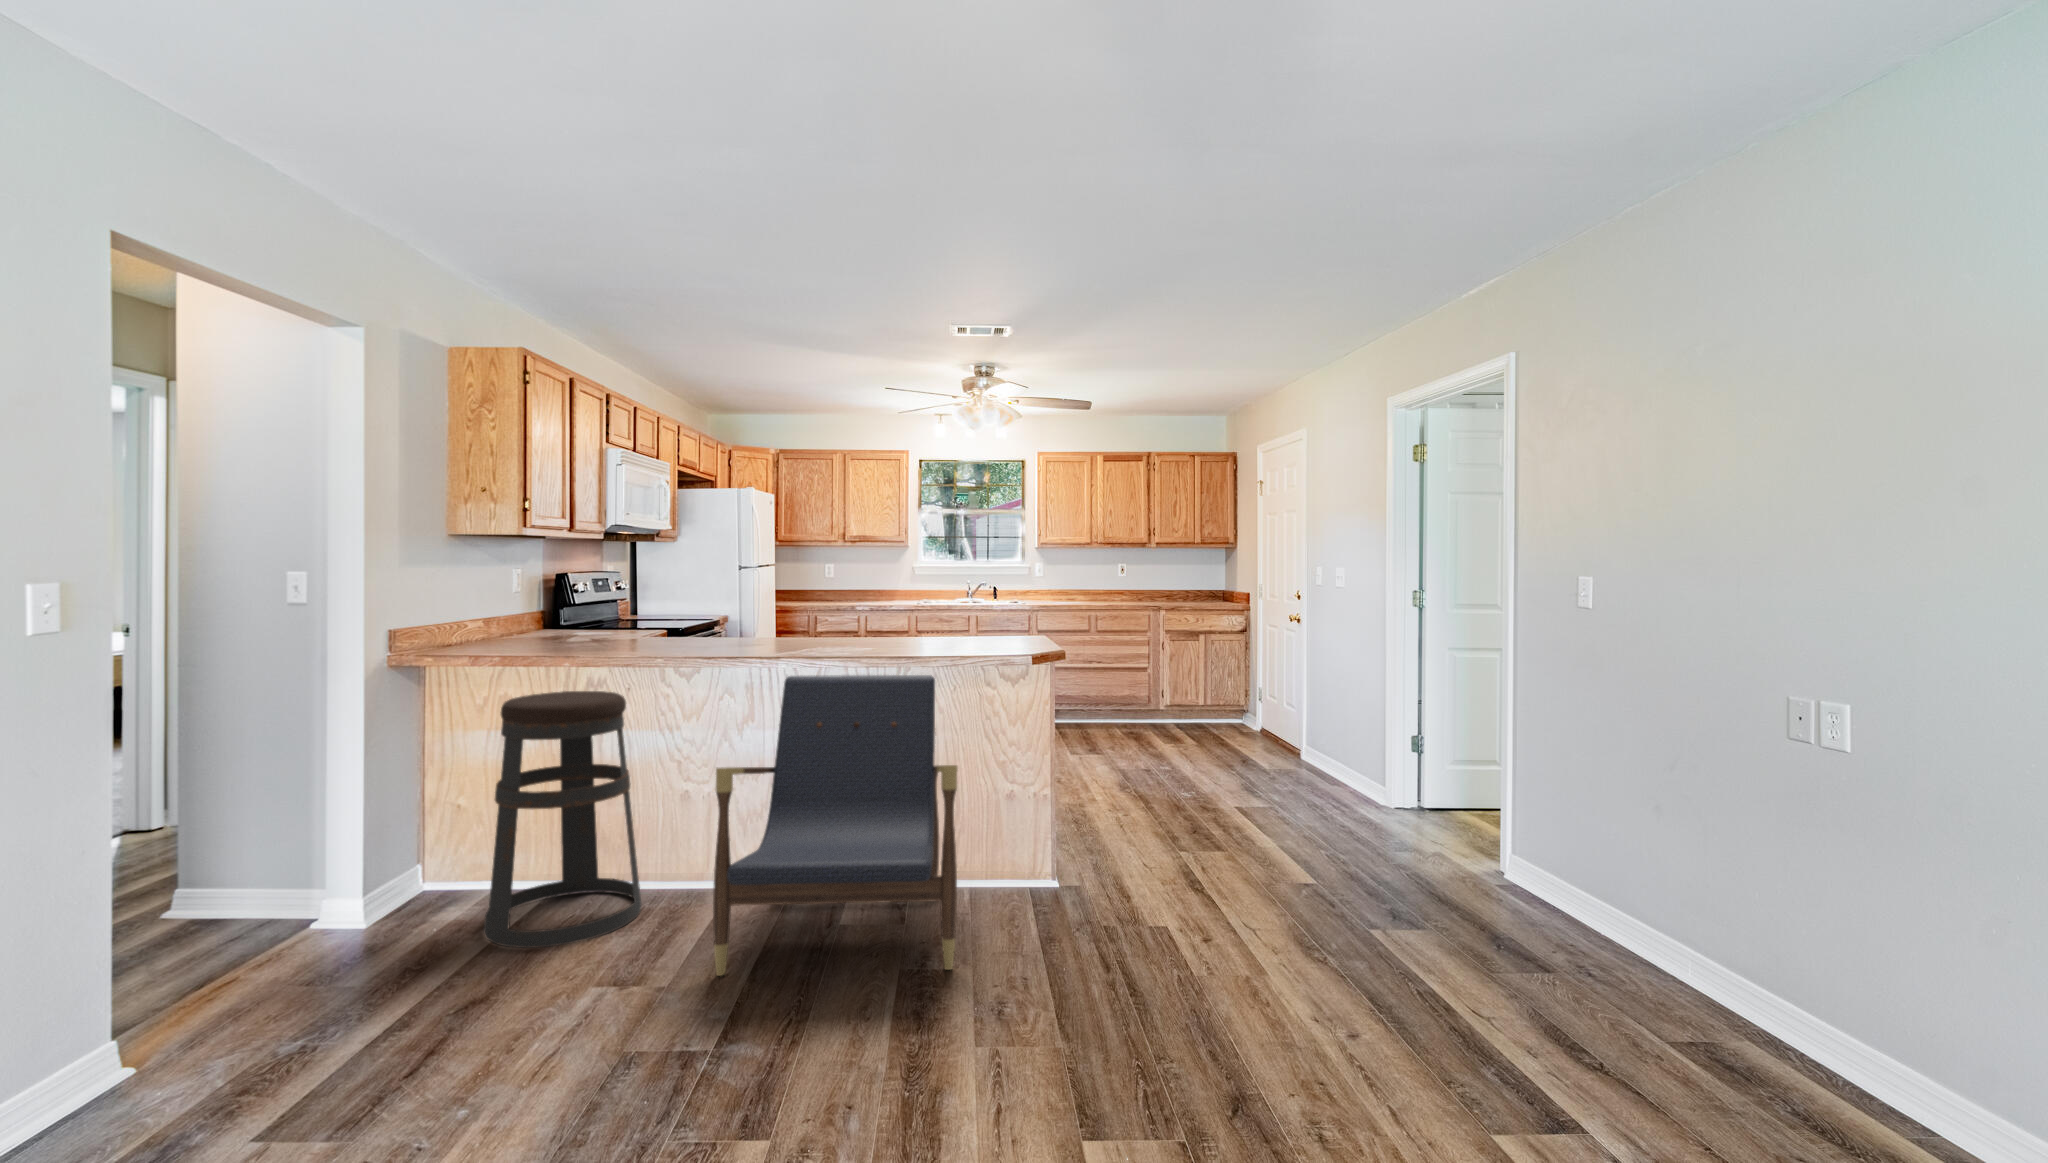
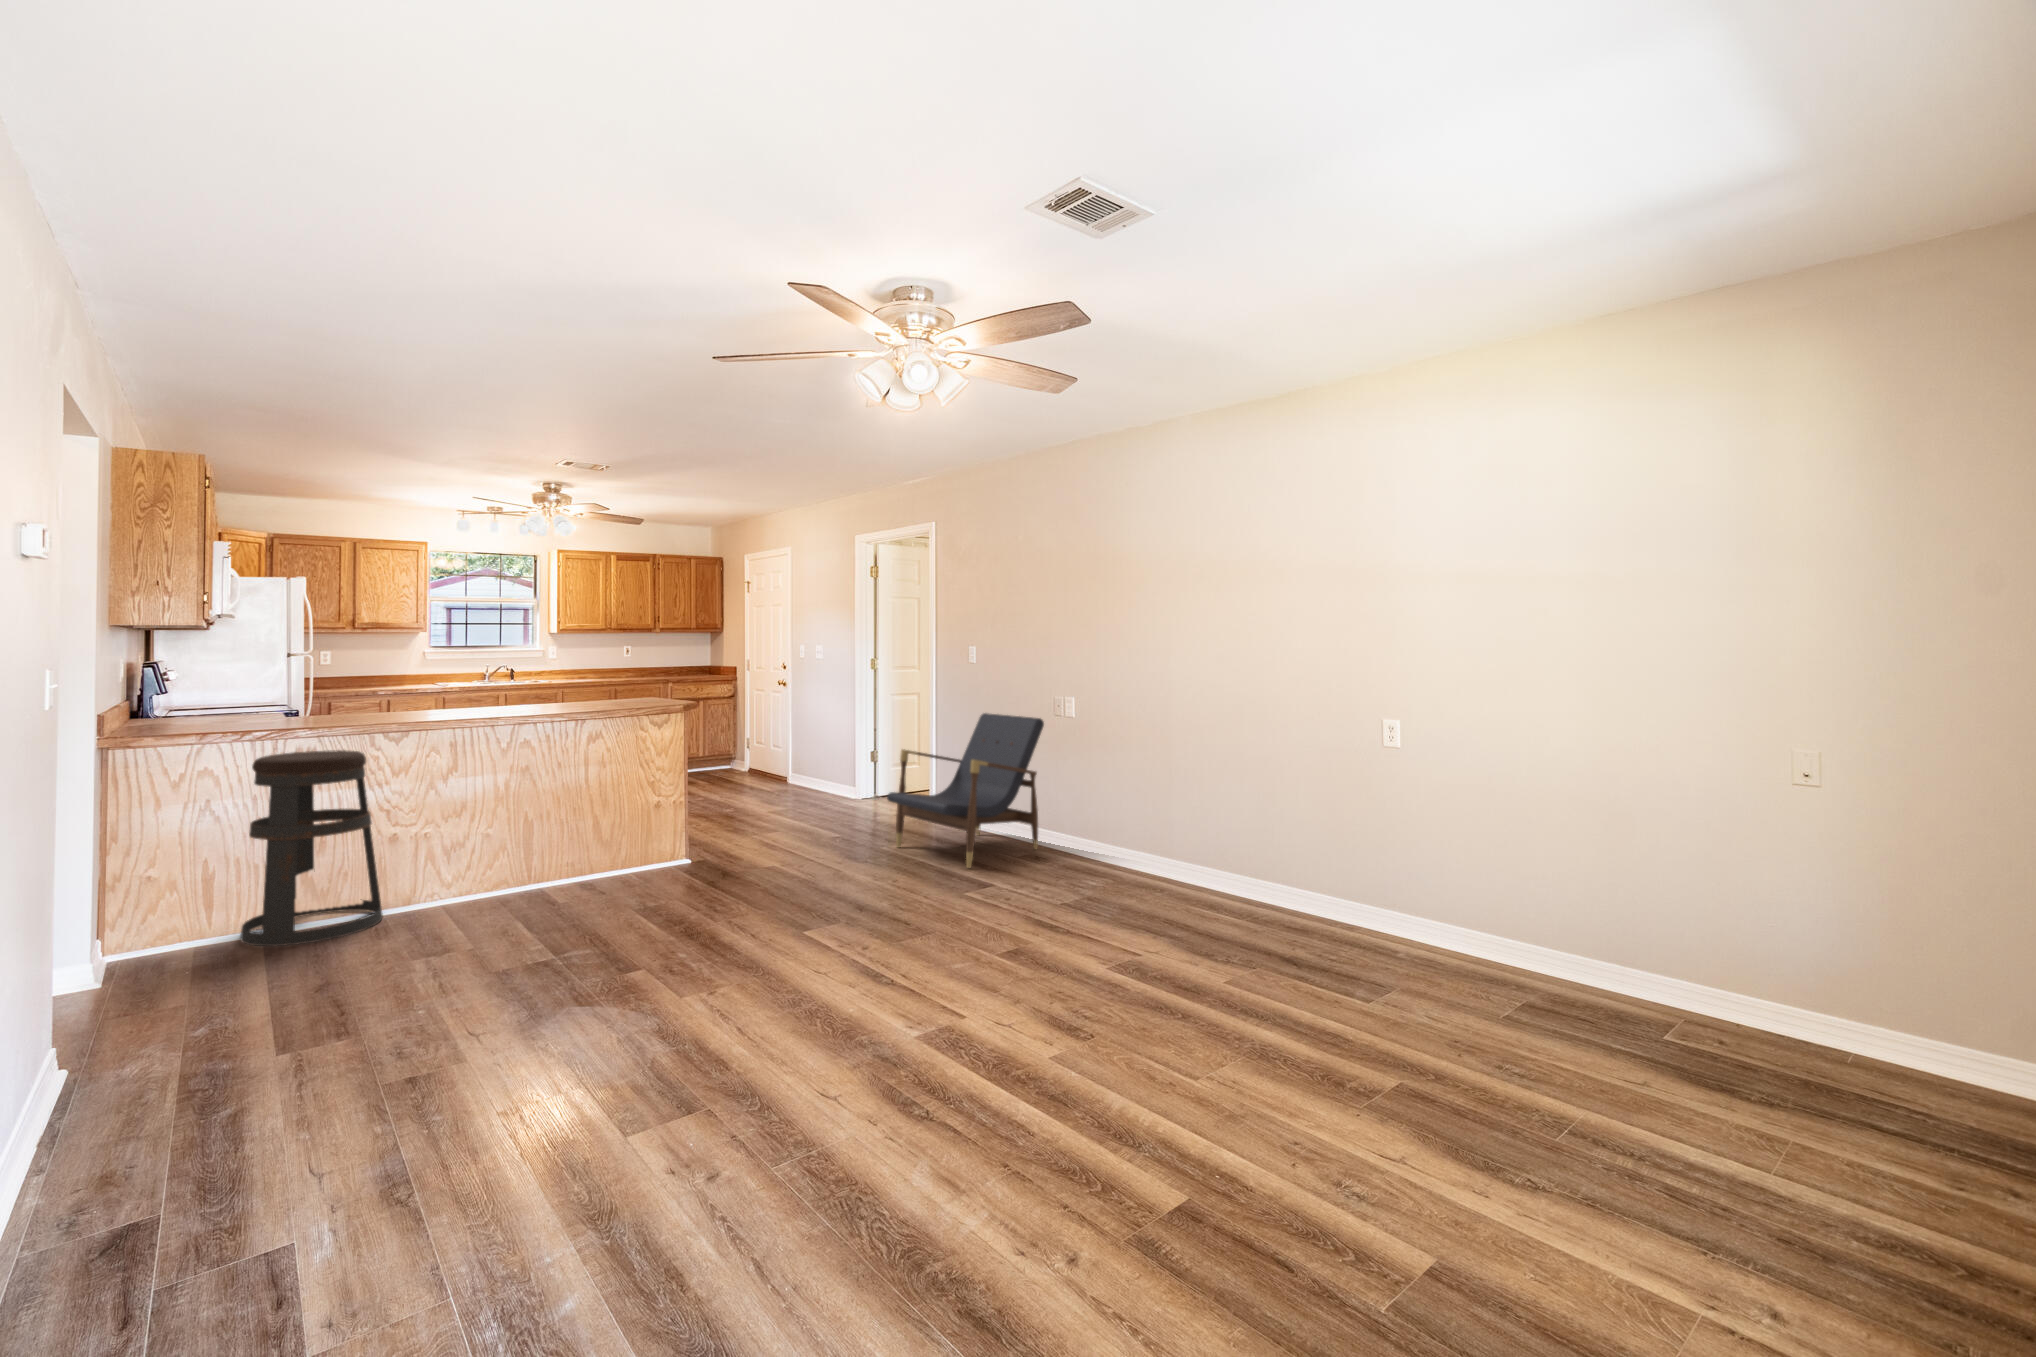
lounge chair: present [713,675,958,976] -> present [887,713,1044,868]

